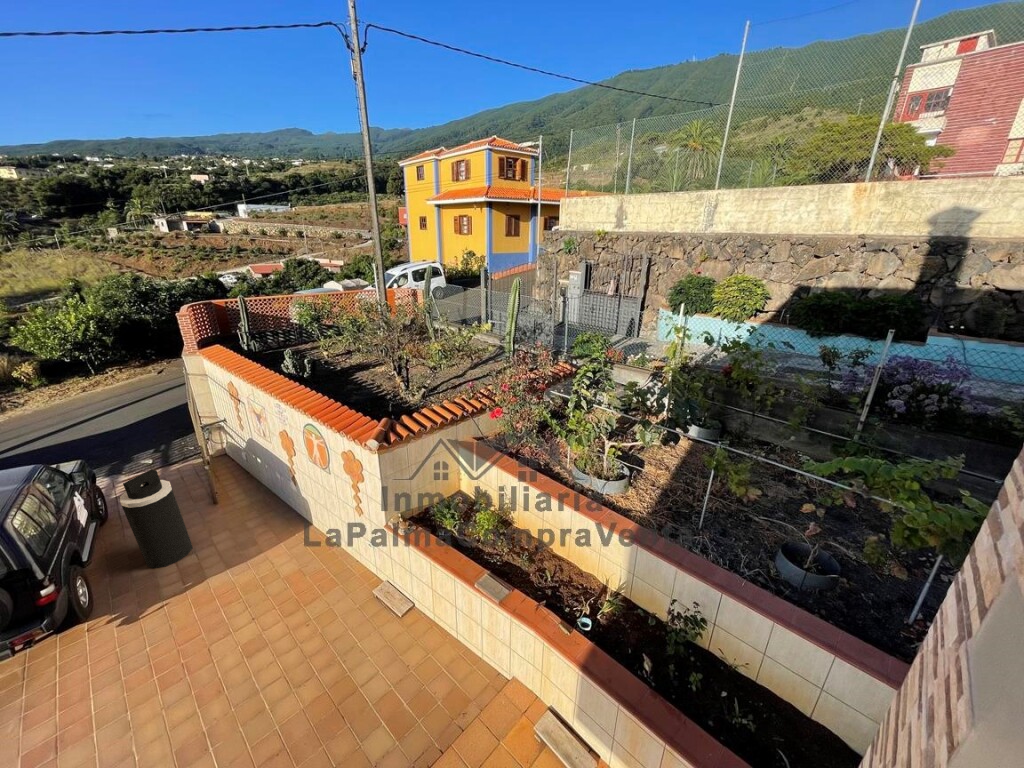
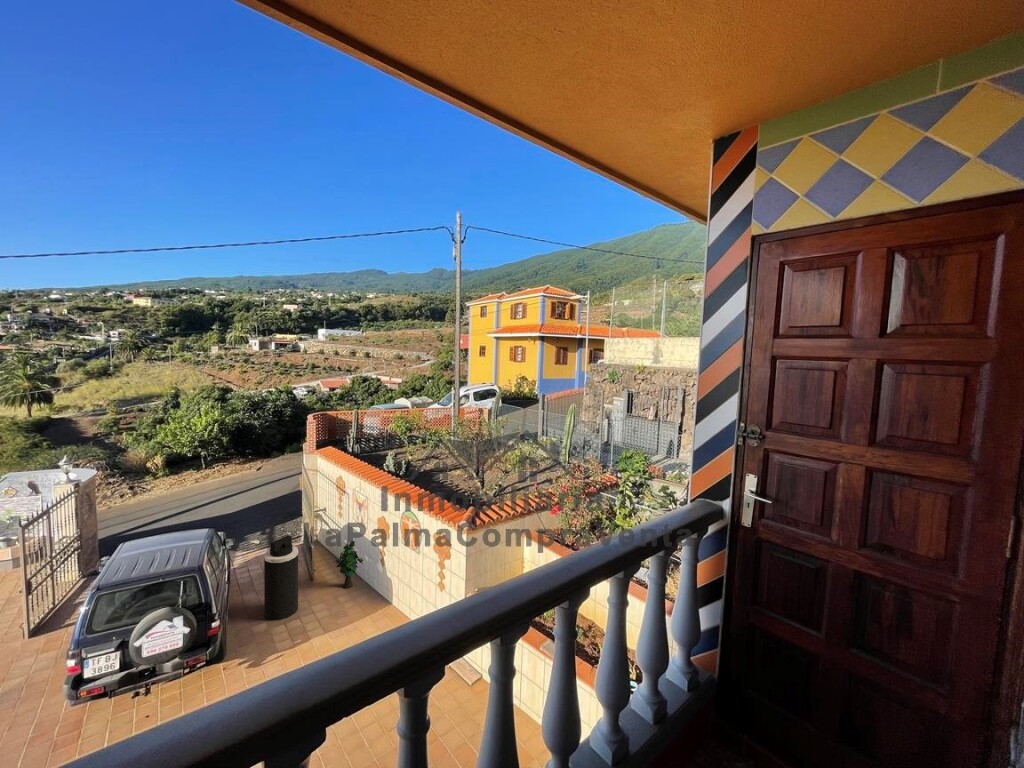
decorative plant: none [237,463,274,514] -> present [336,541,363,589]

